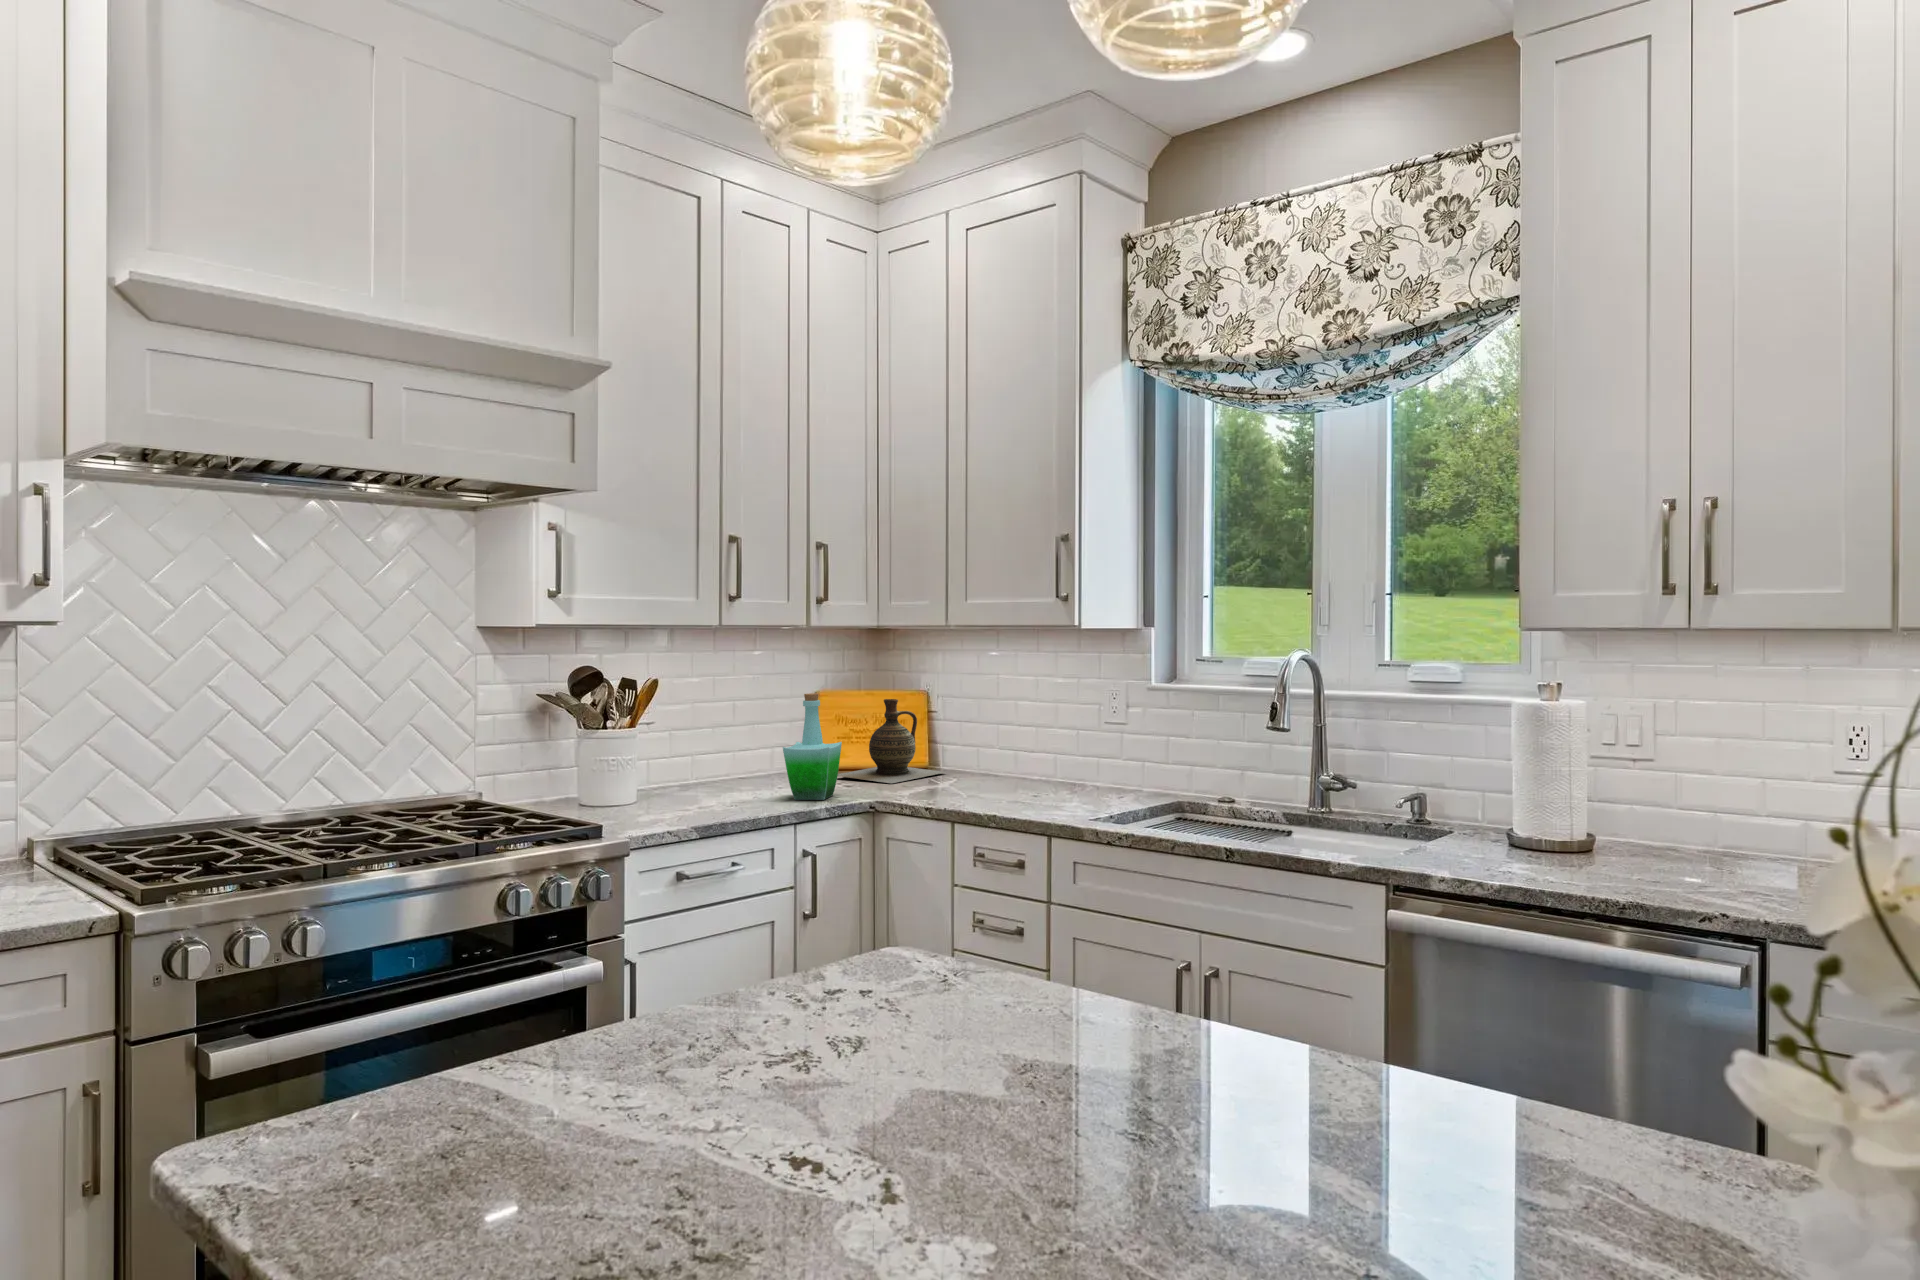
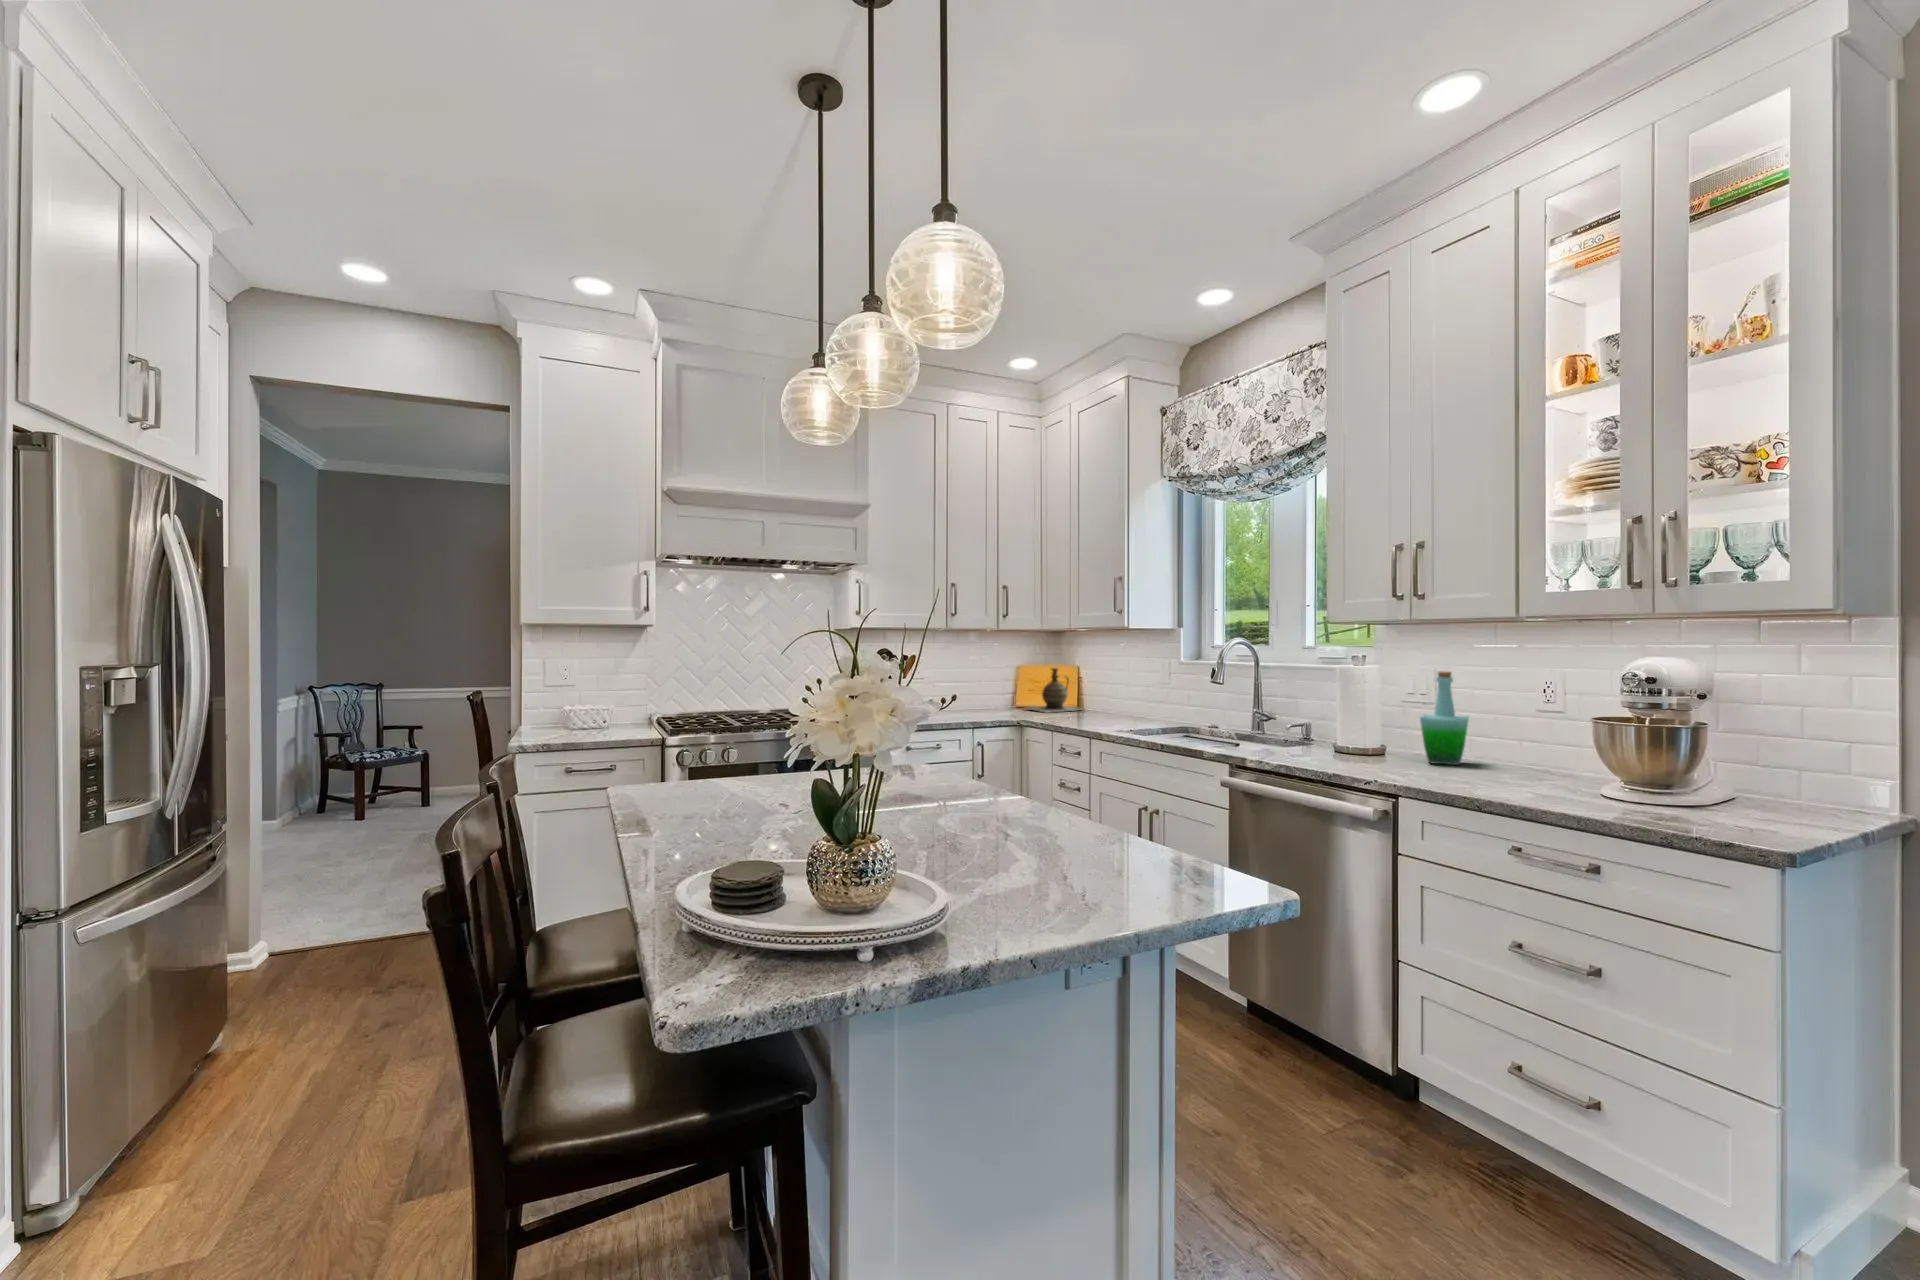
bottle: present [783,693,842,800] -> present [1420,671,1469,765]

